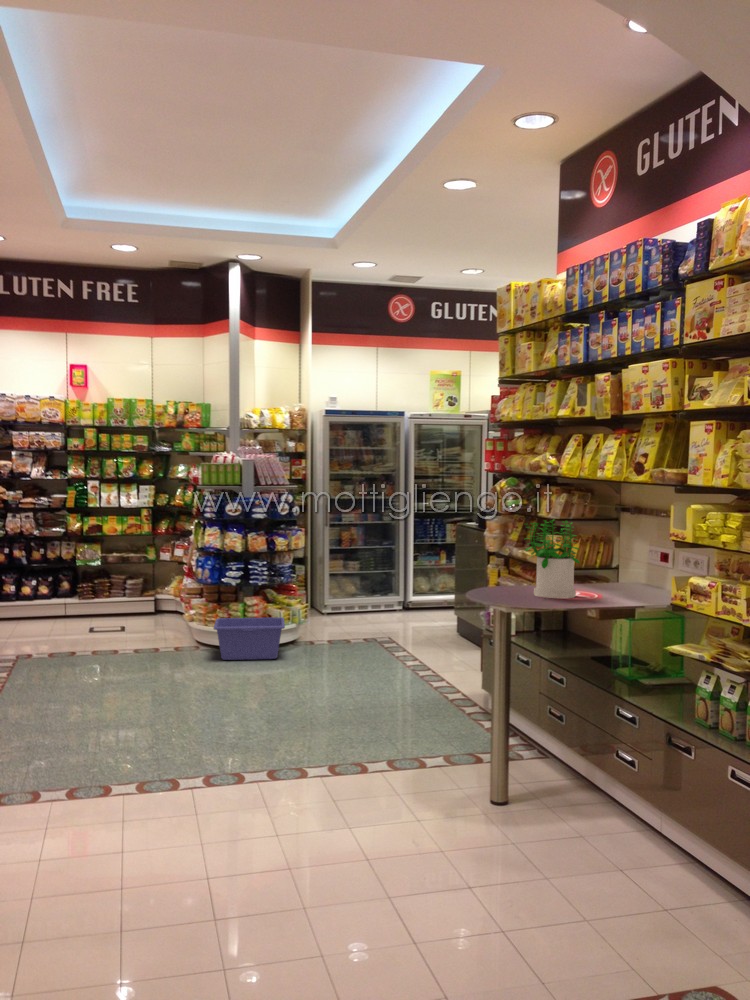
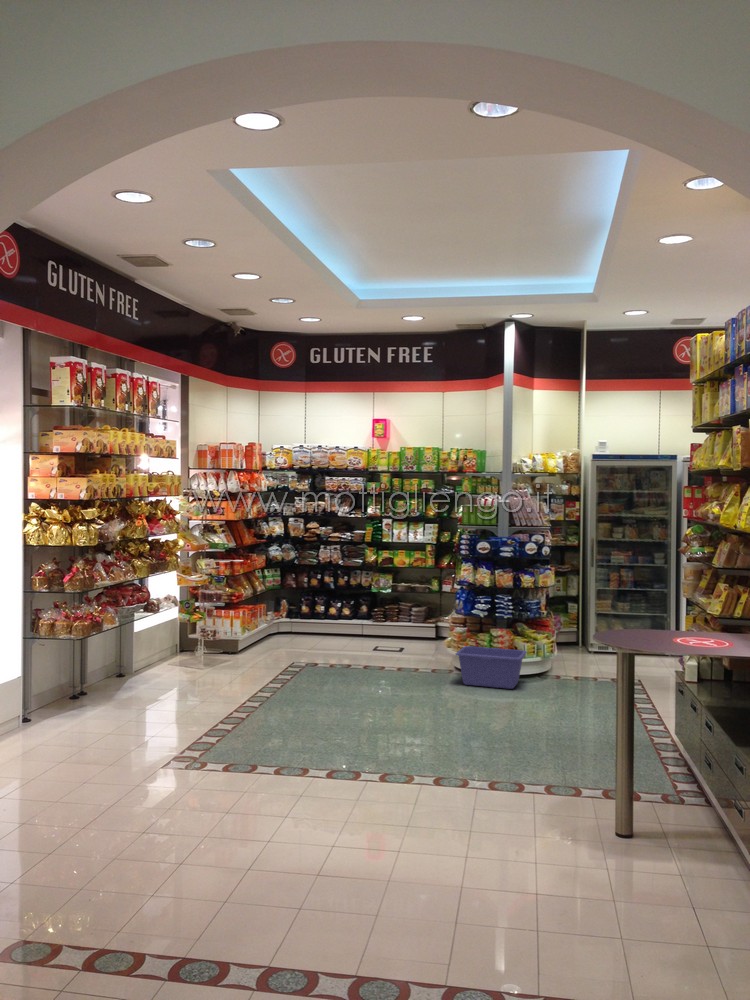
potted plant: present [525,520,580,598] -> none [659,559,723,644]

